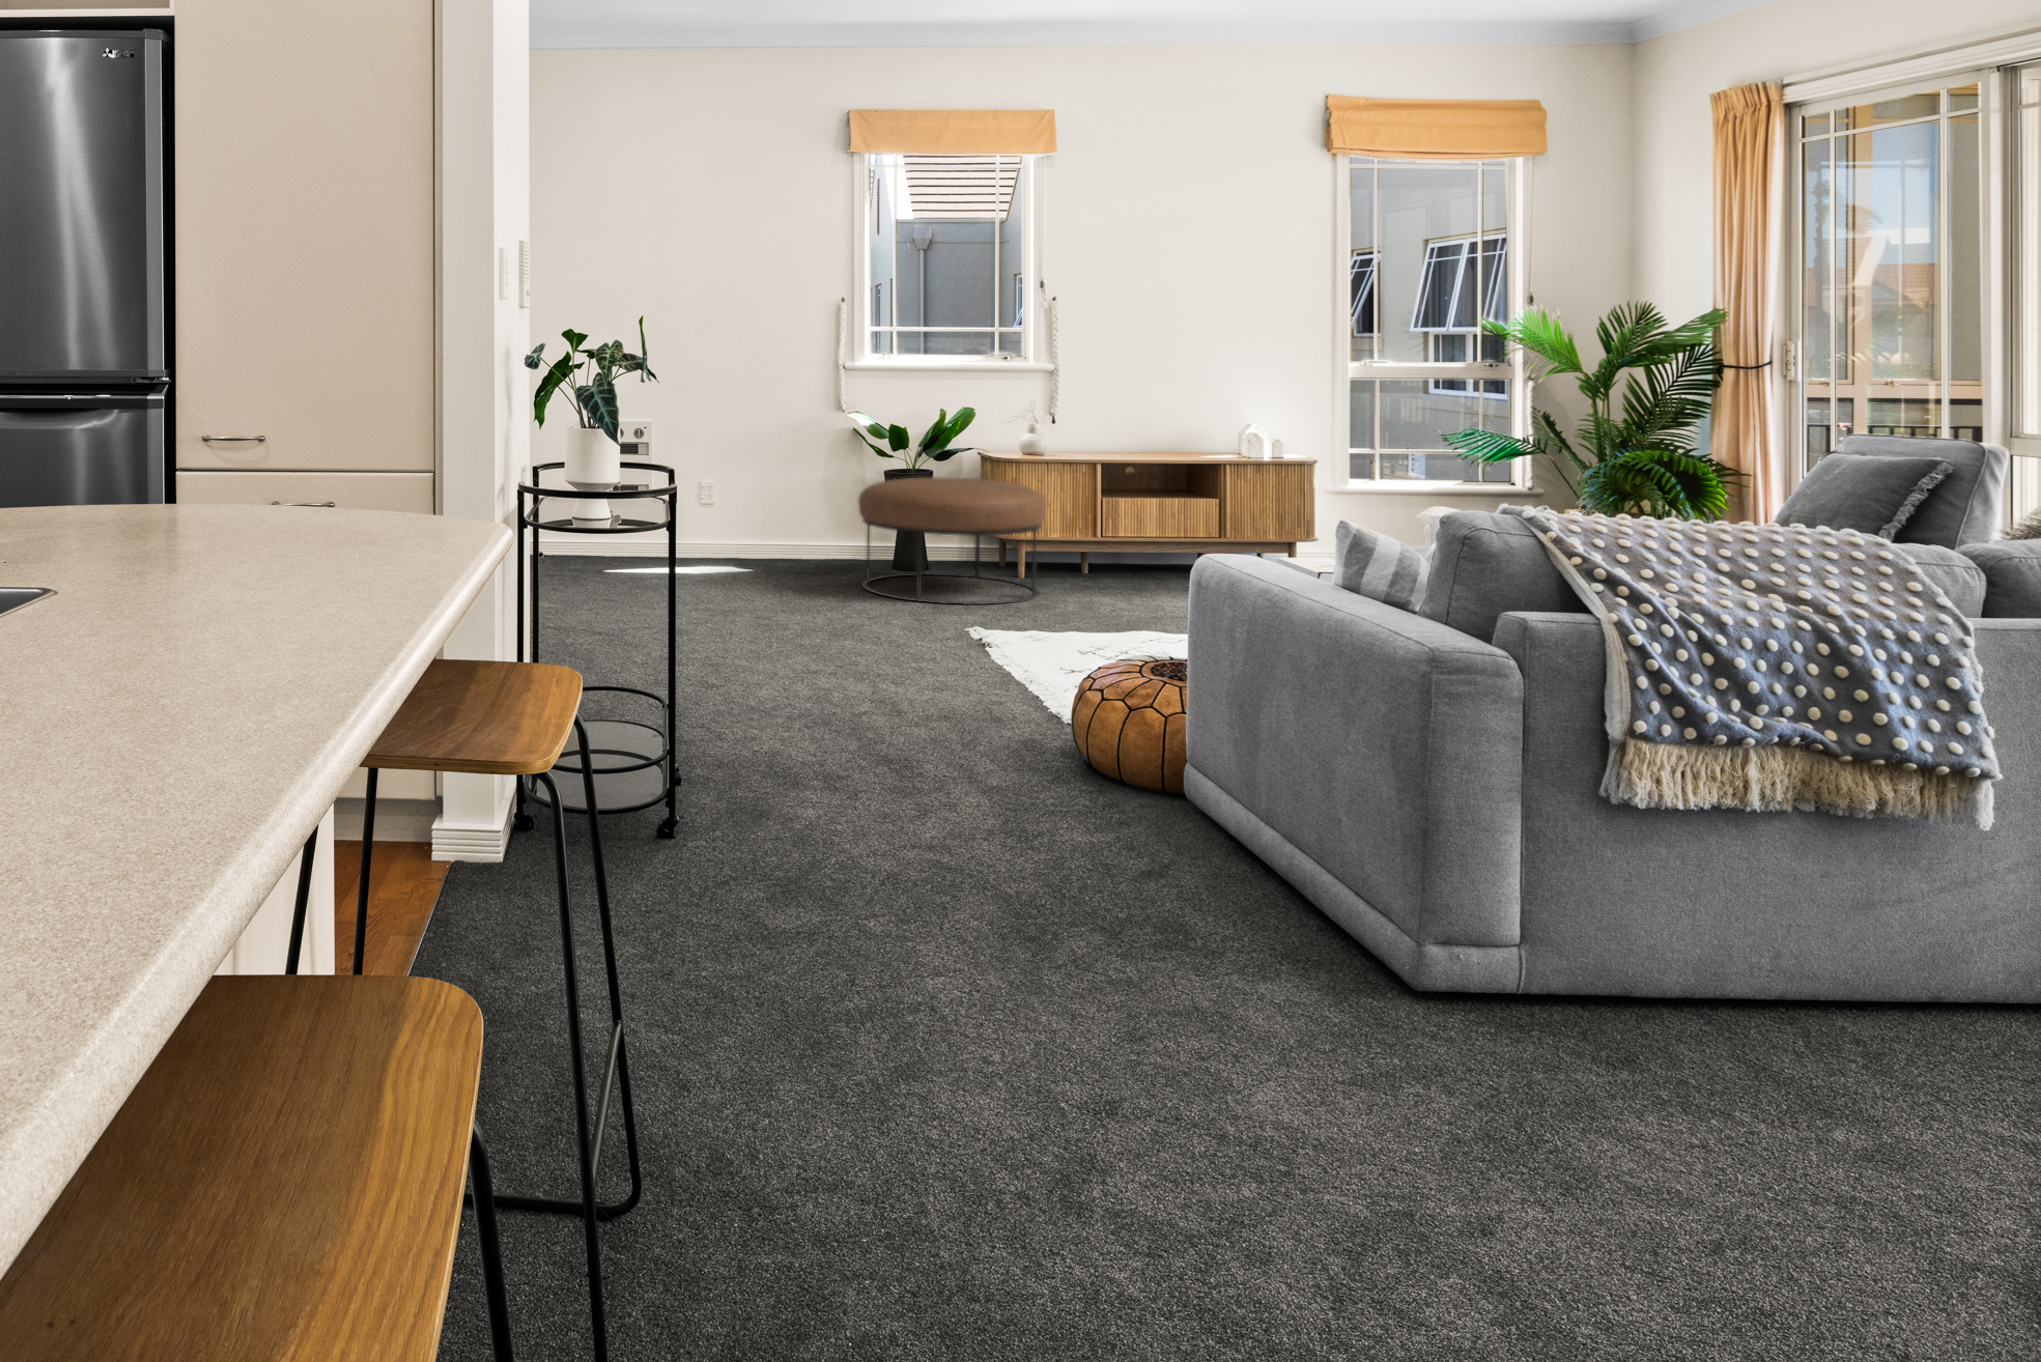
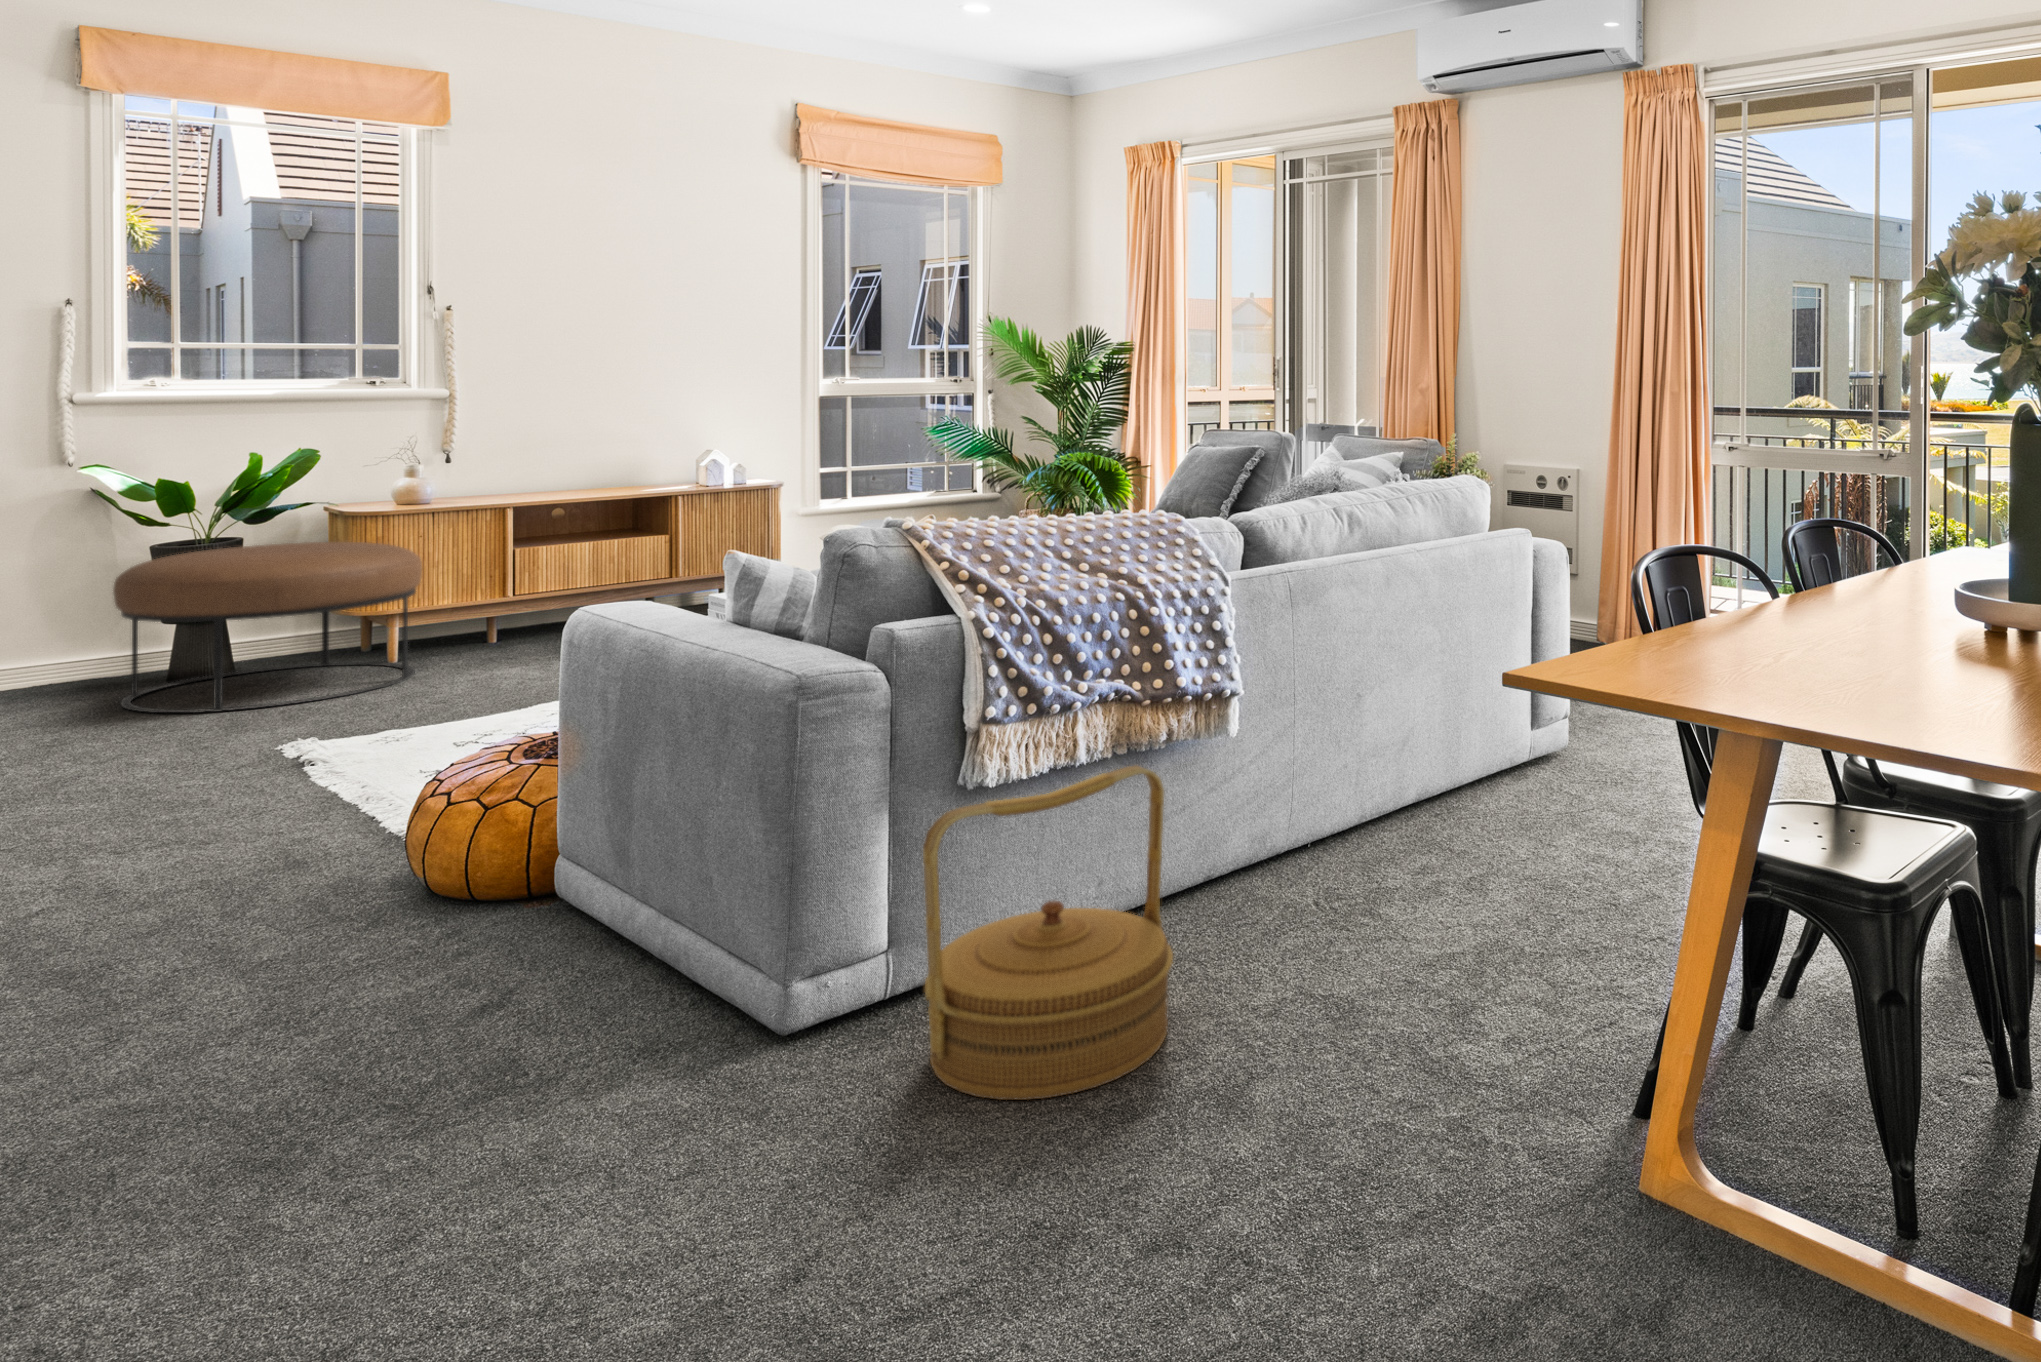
woven basket: none [1561,814,1881,1158] -> present [923,766,1173,1100]

